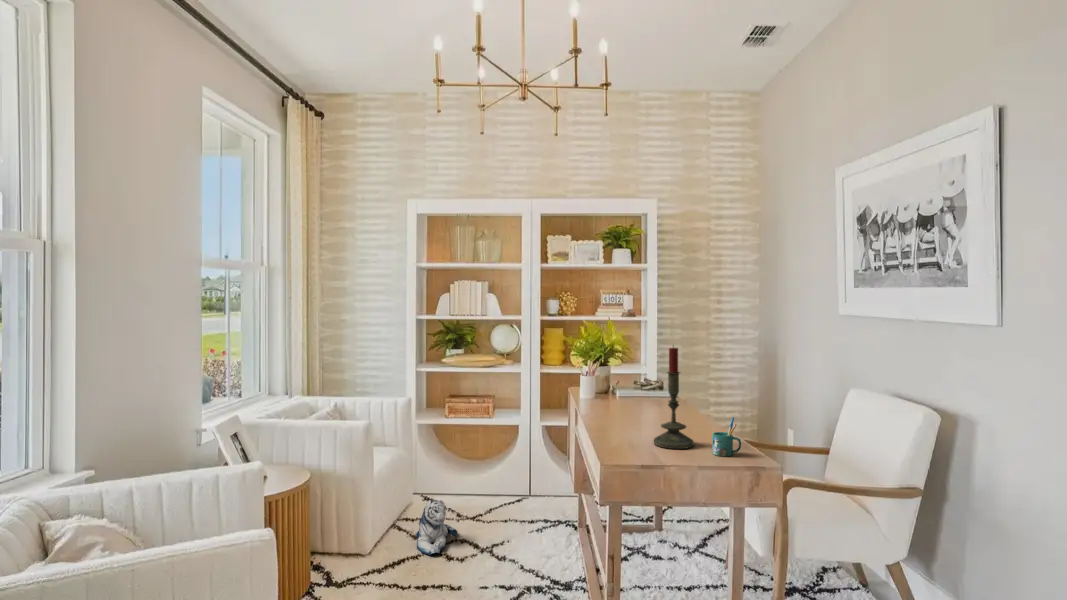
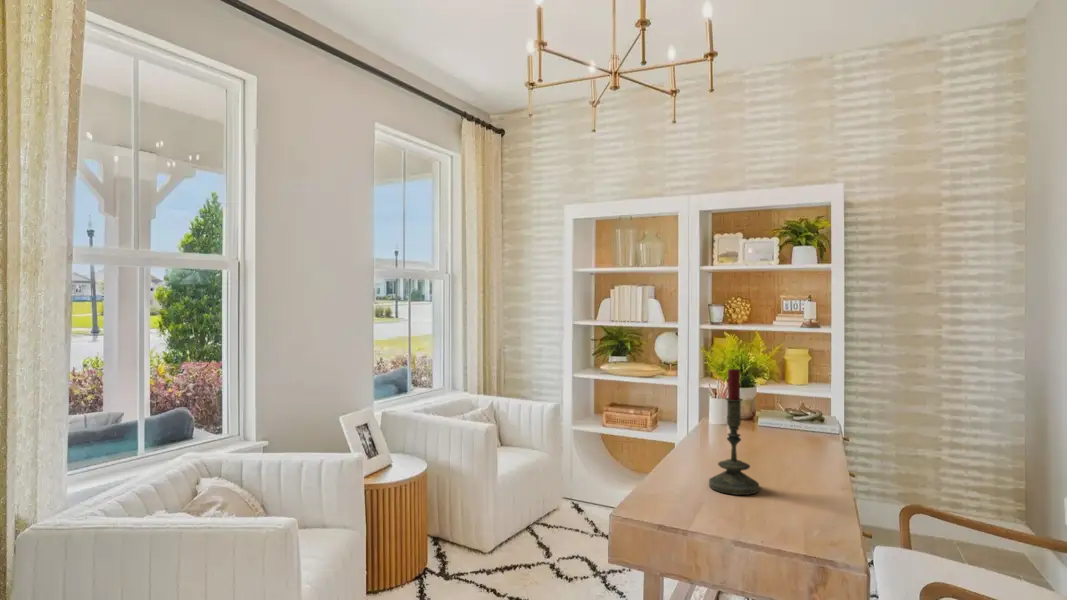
mug: present [712,417,741,456] -> none [768,463,804,513]
plush toy: present [415,500,457,555] -> none [536,510,583,566]

